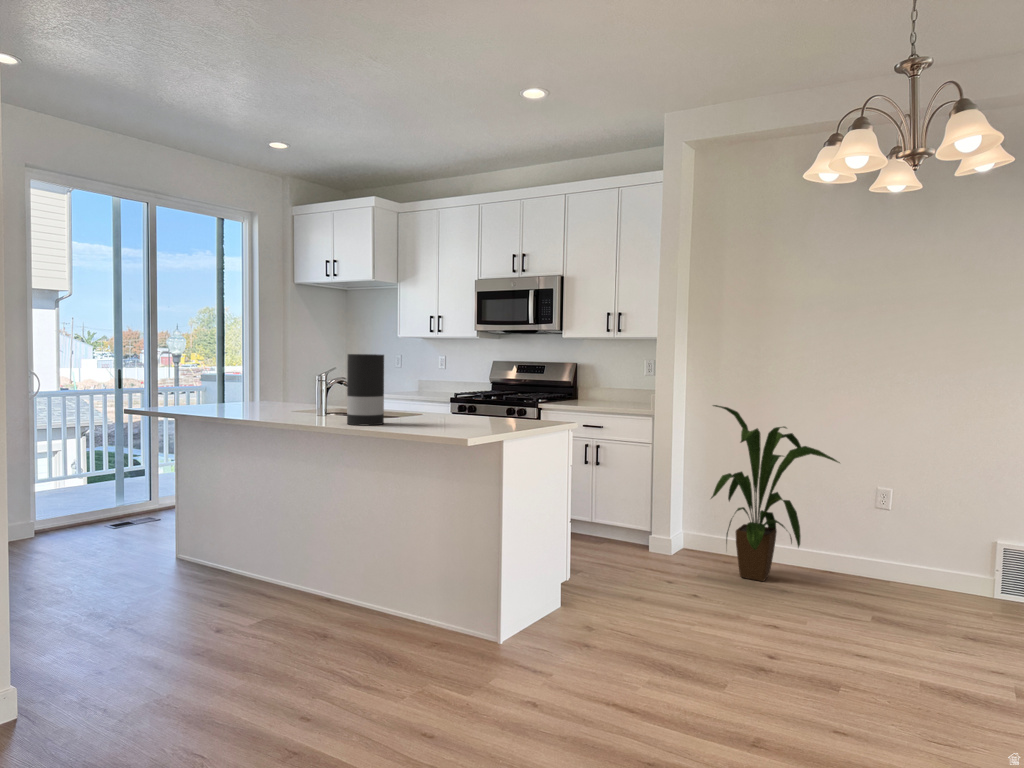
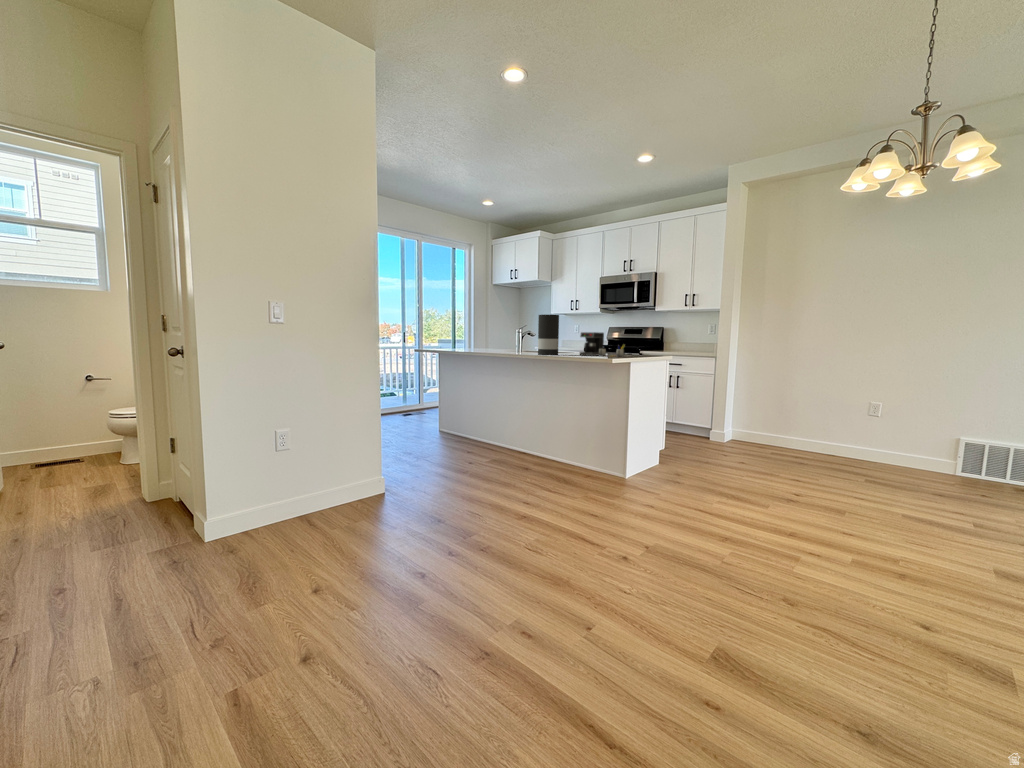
coffee maker: none [421,384,496,429] -> present [580,332,625,357]
house plant: present [711,405,840,581] -> none [757,348,852,460]

